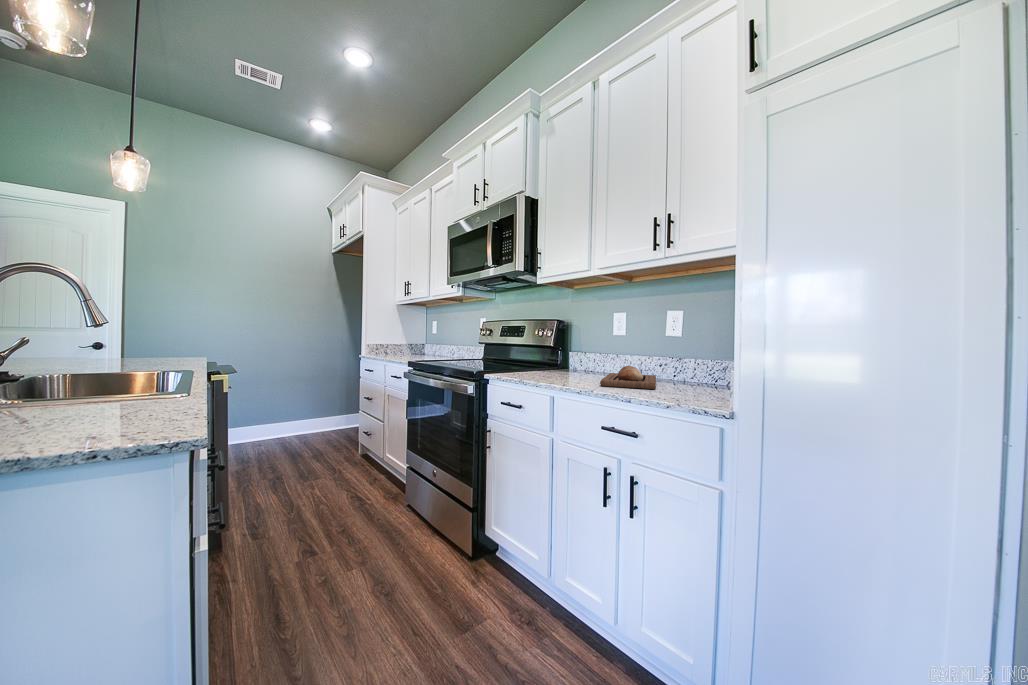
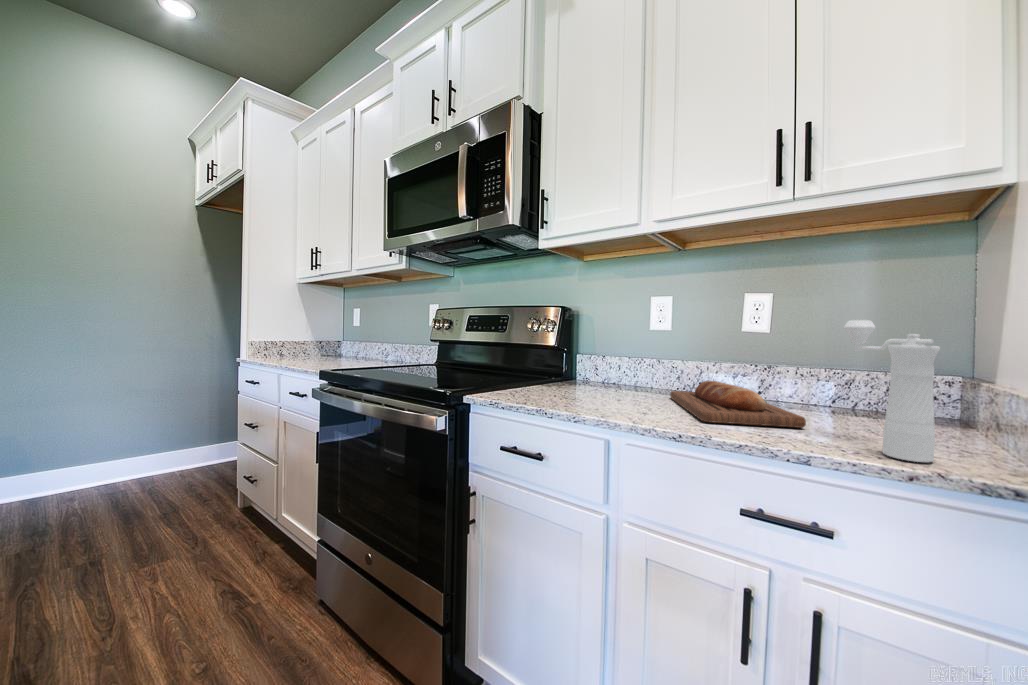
pepper mill: none [666,329,688,399] -> present [844,320,940,462]

